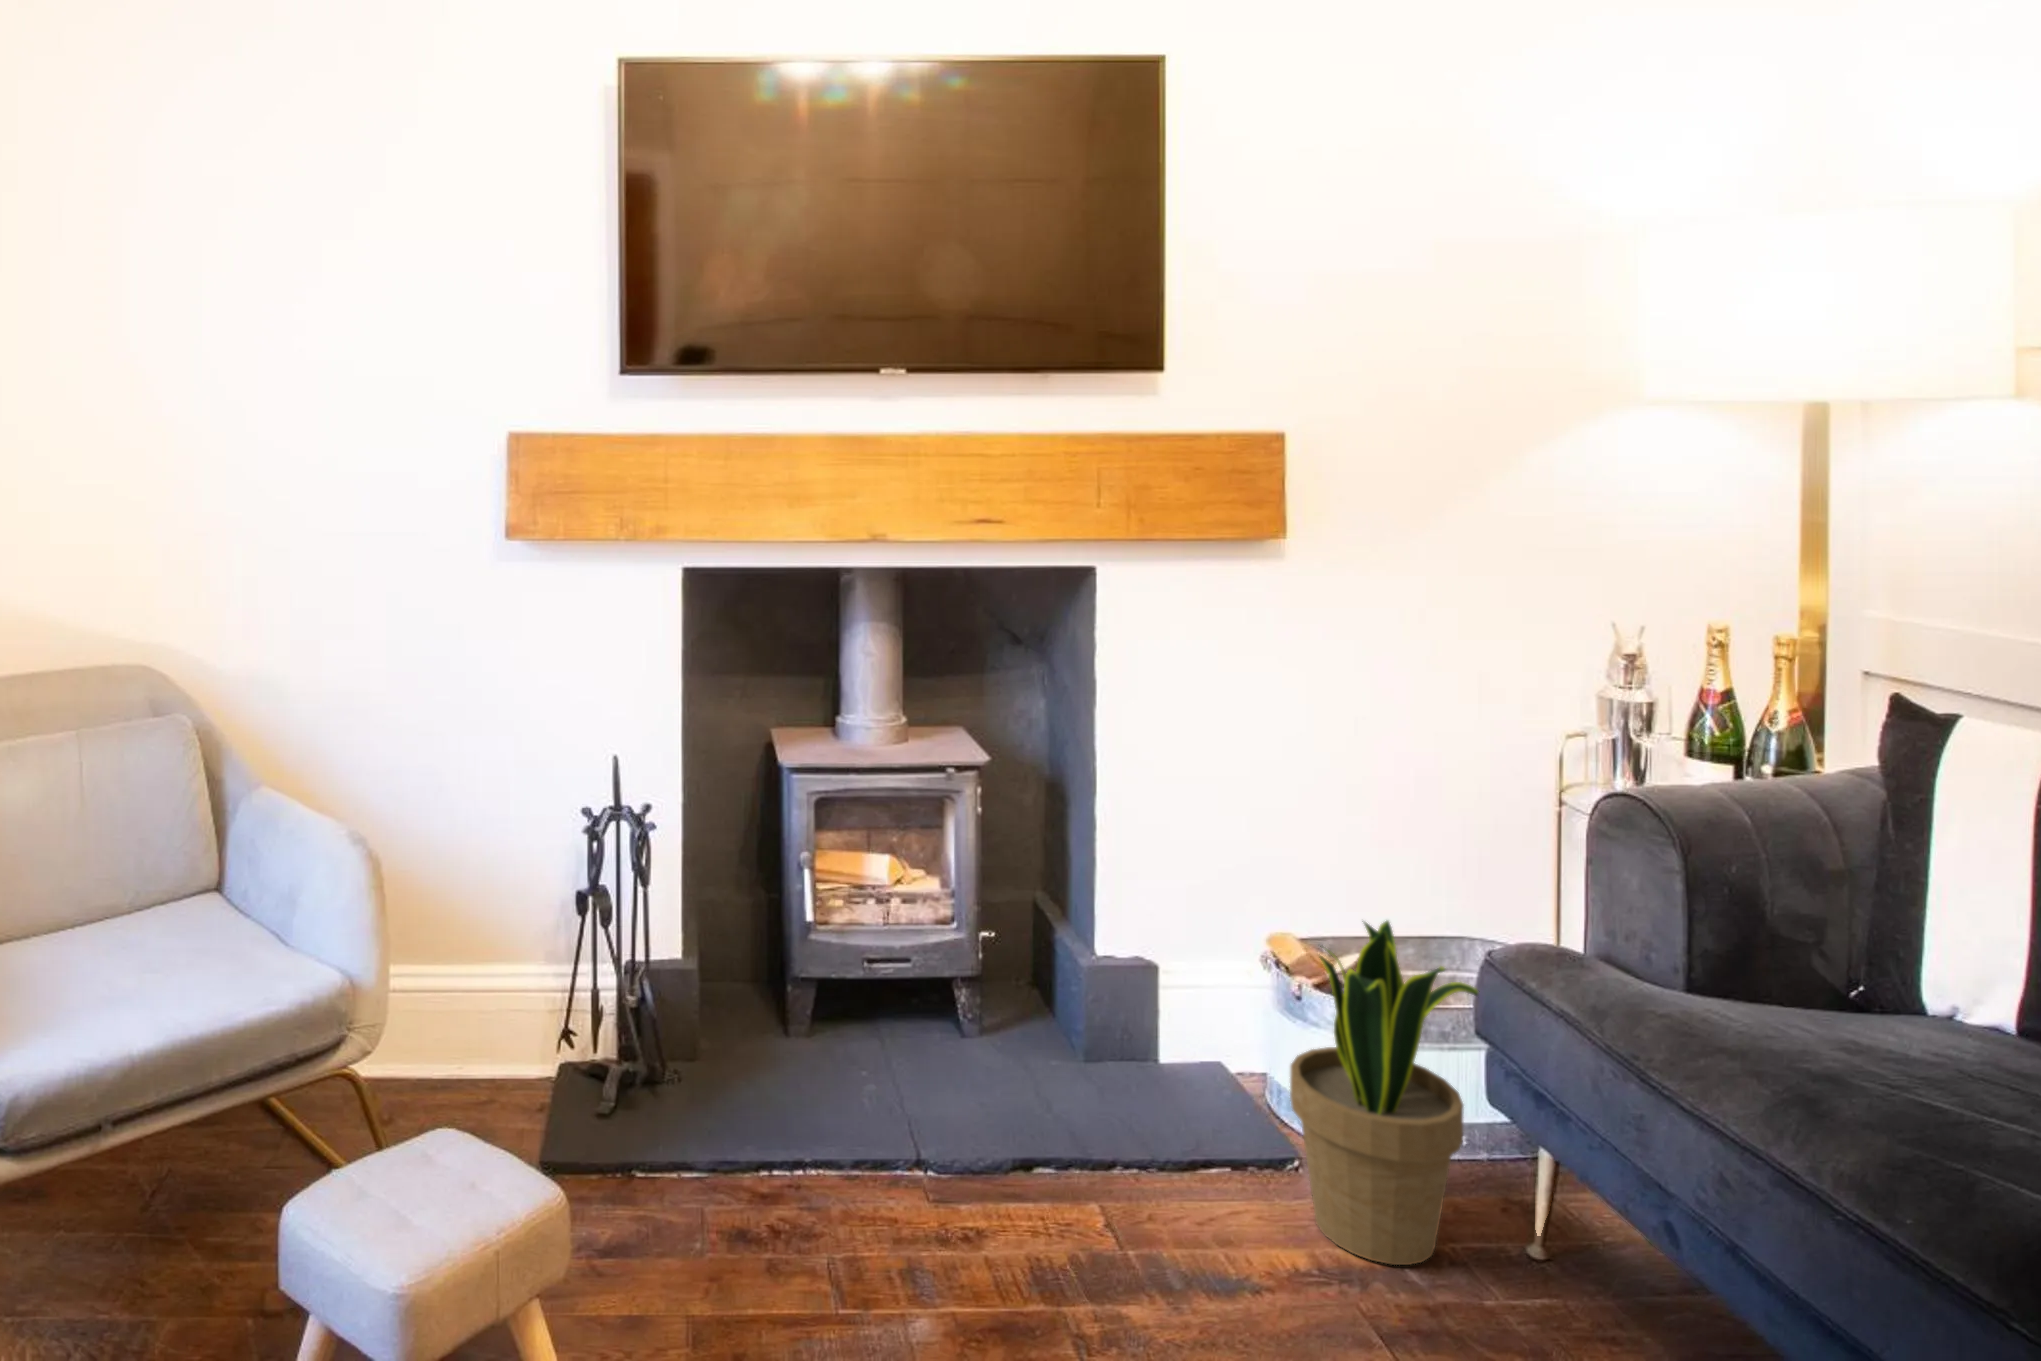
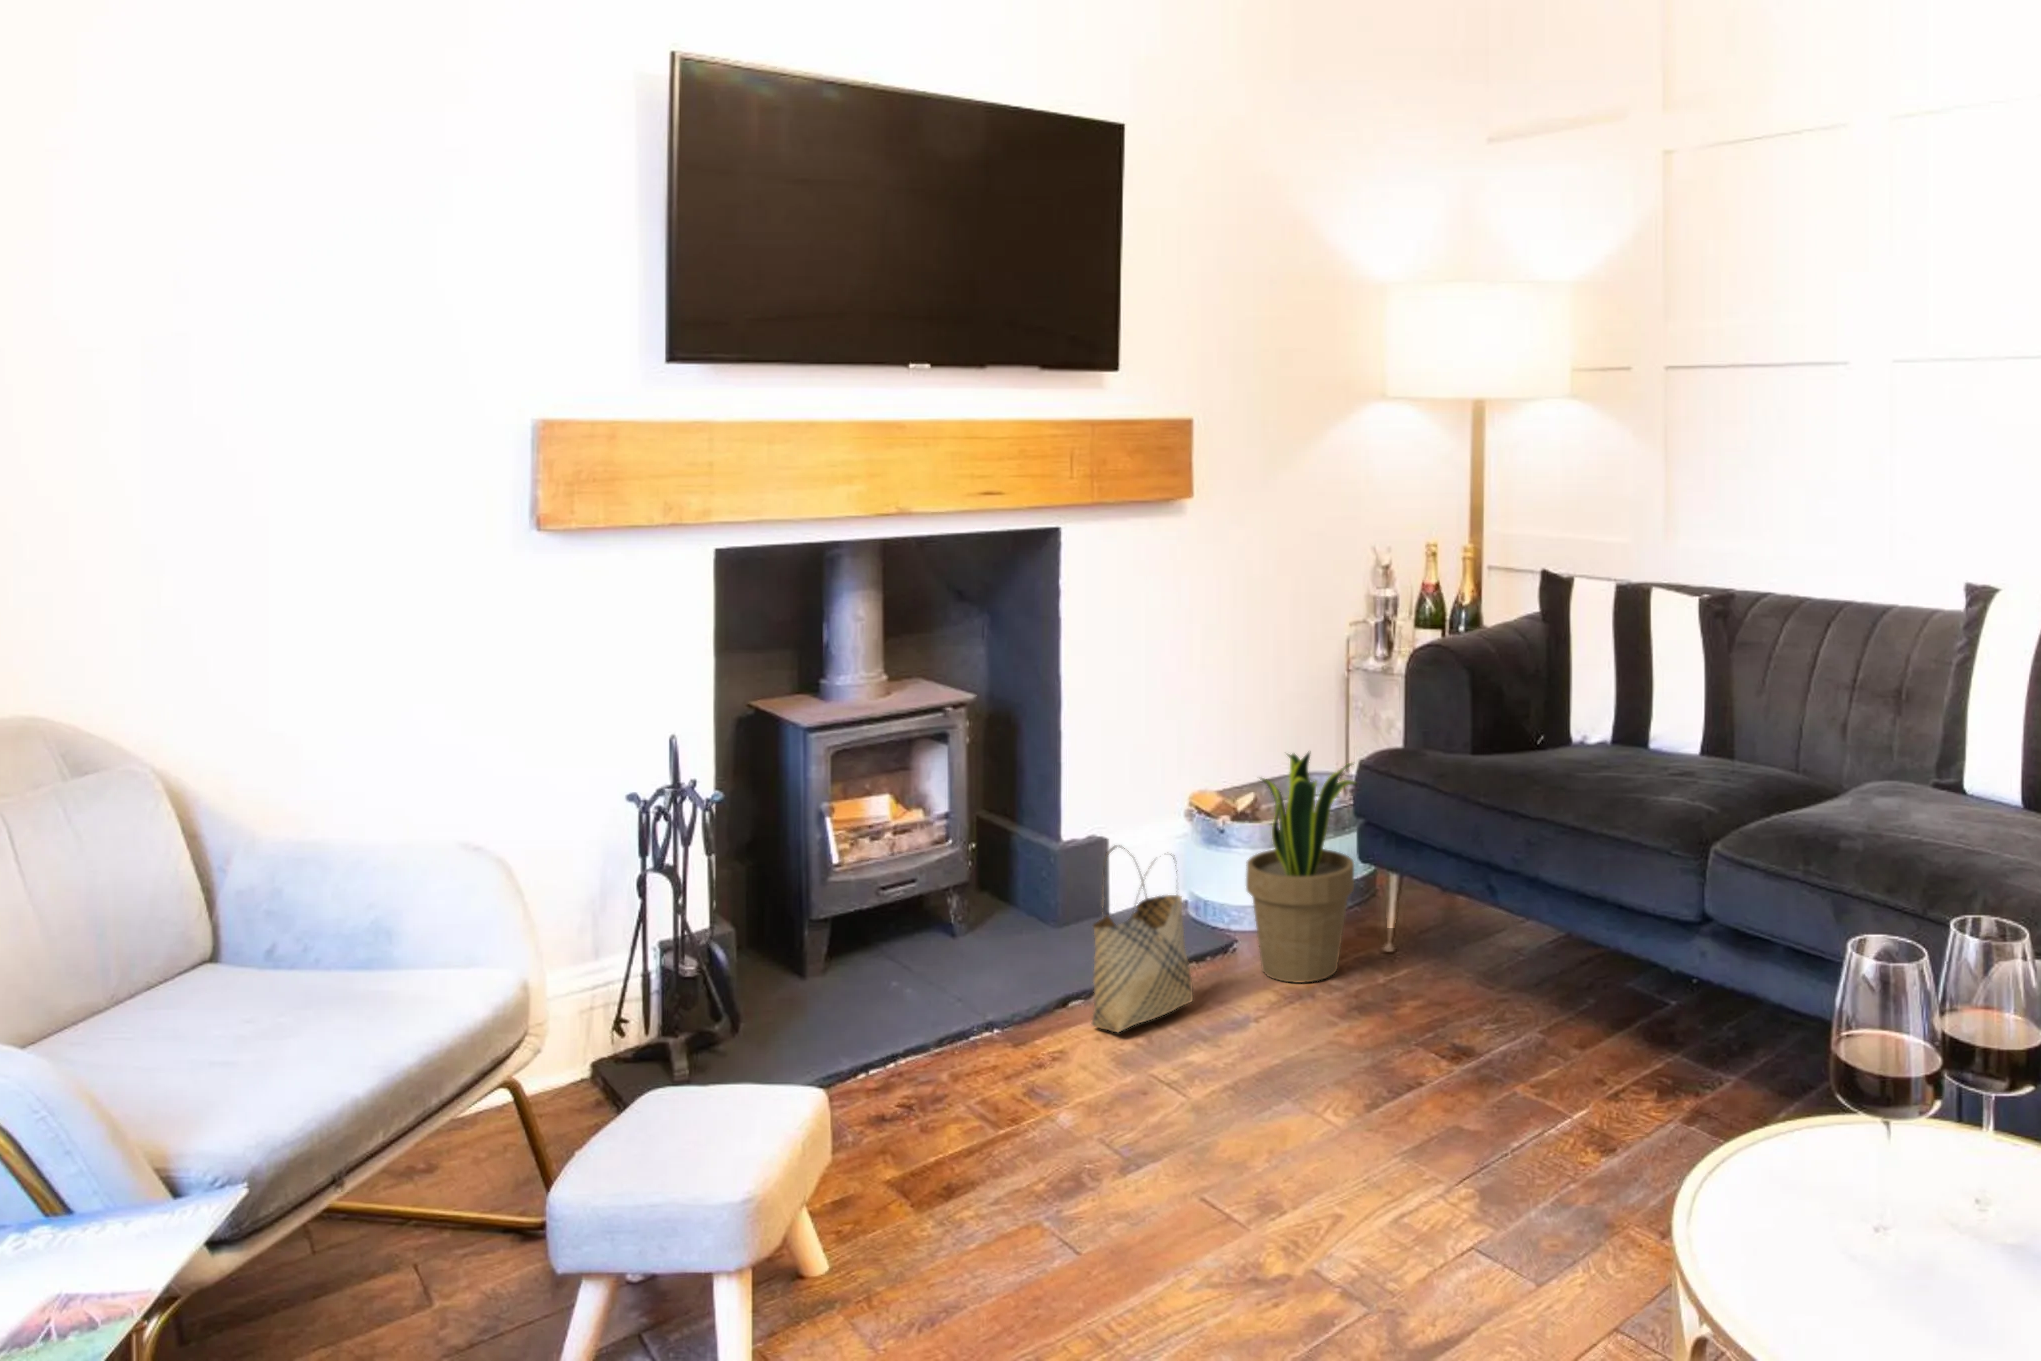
woven basket: none [1028,993,1181,1239] -> present [1092,845,1193,1032]

